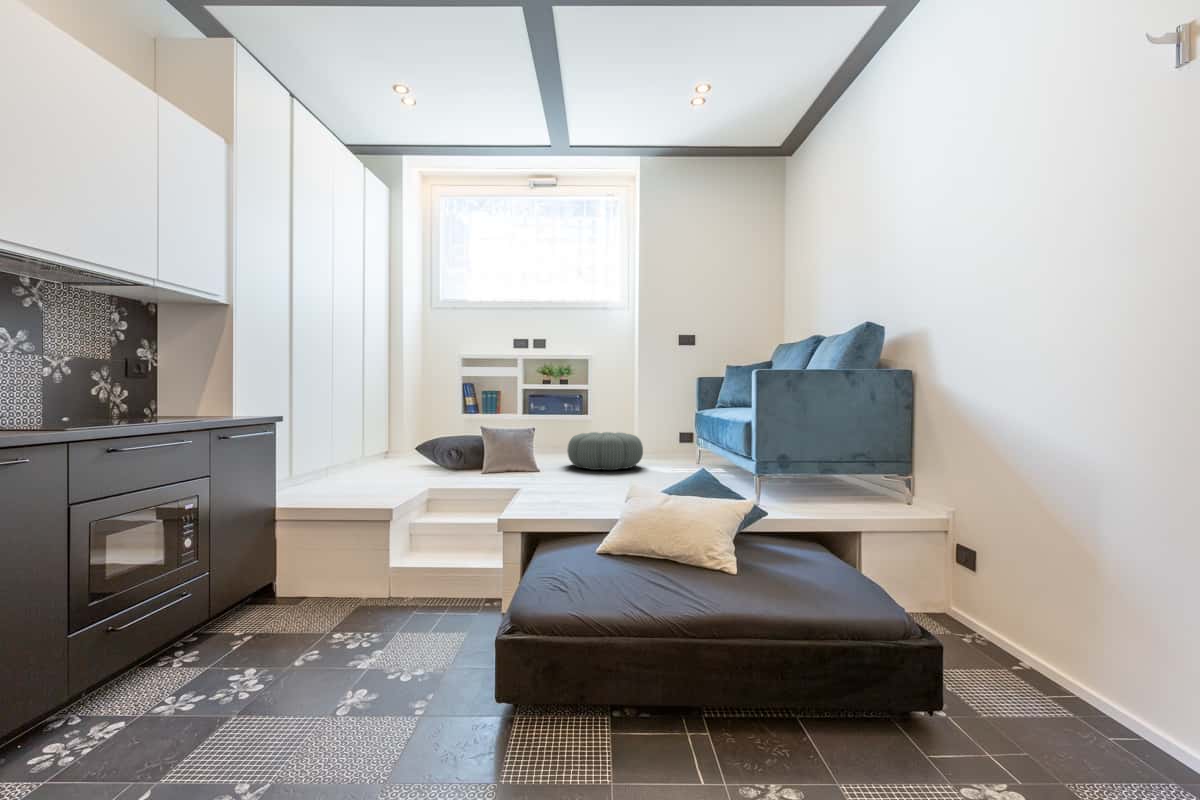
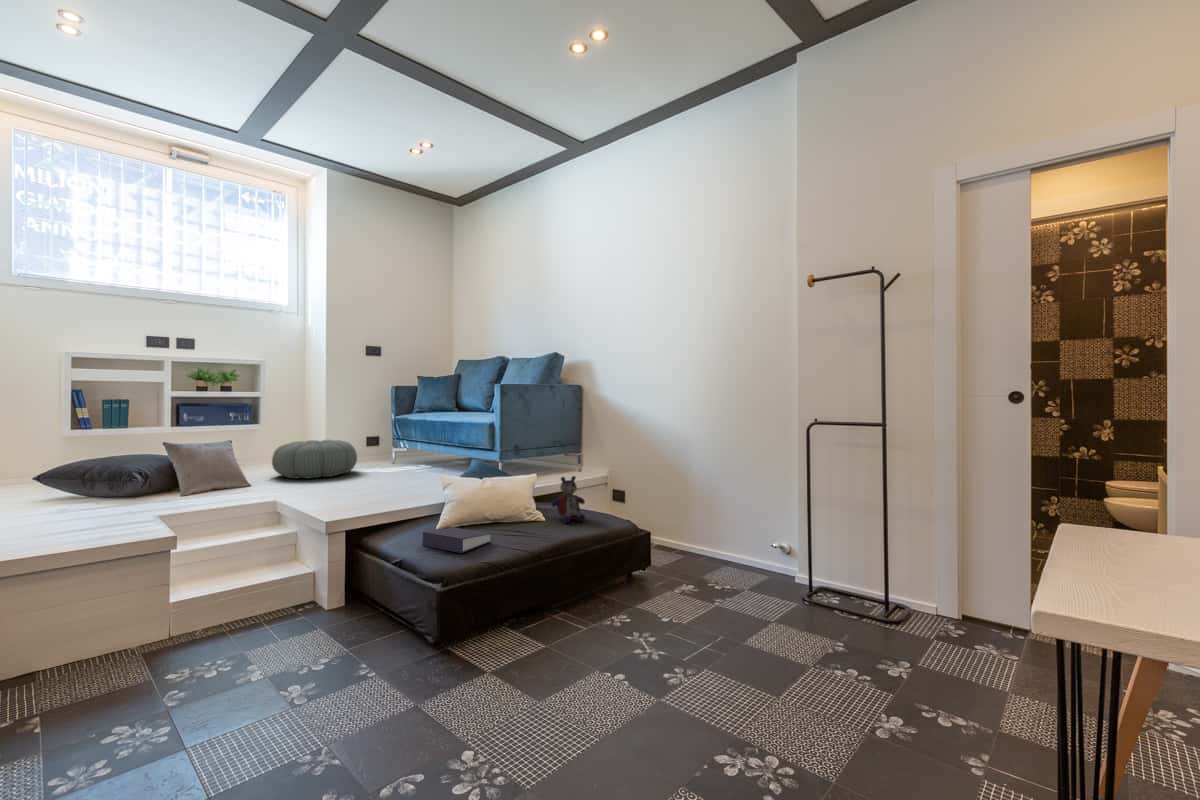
stuffed bear: none [768,508,831,591] -> present [551,476,585,523]
book: none [554,551,634,595] -> present [422,527,491,553]

